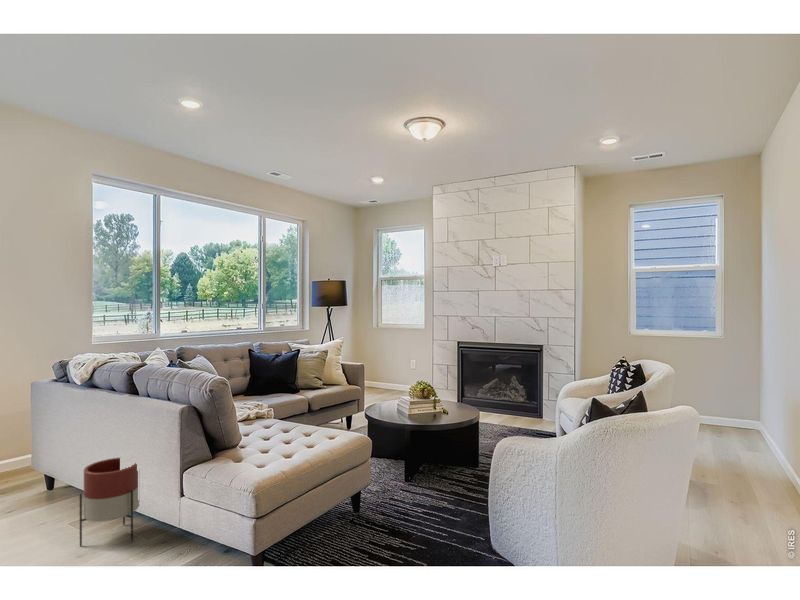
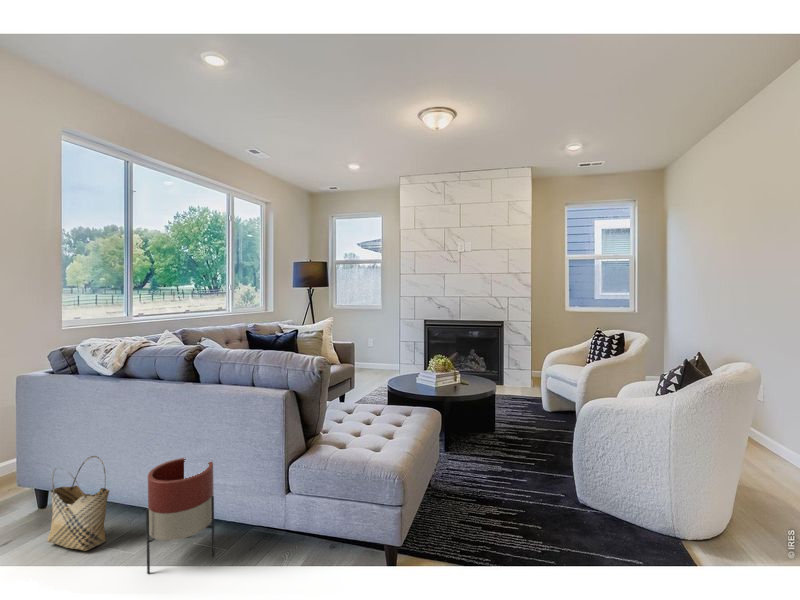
woven basket: none [32,450,74,524] -> present [47,456,109,551]

